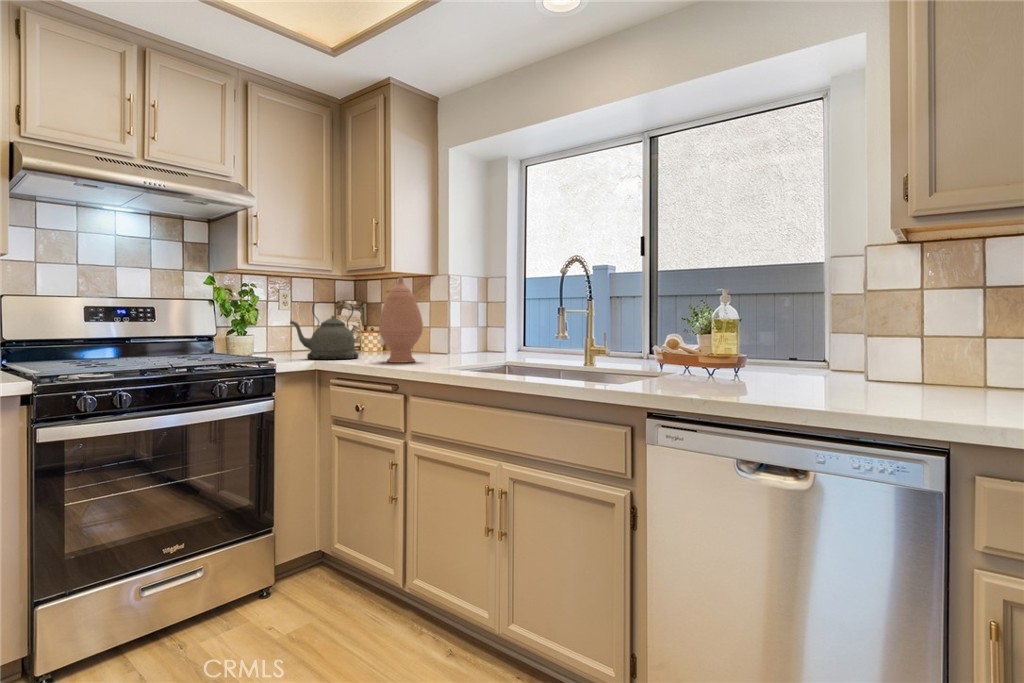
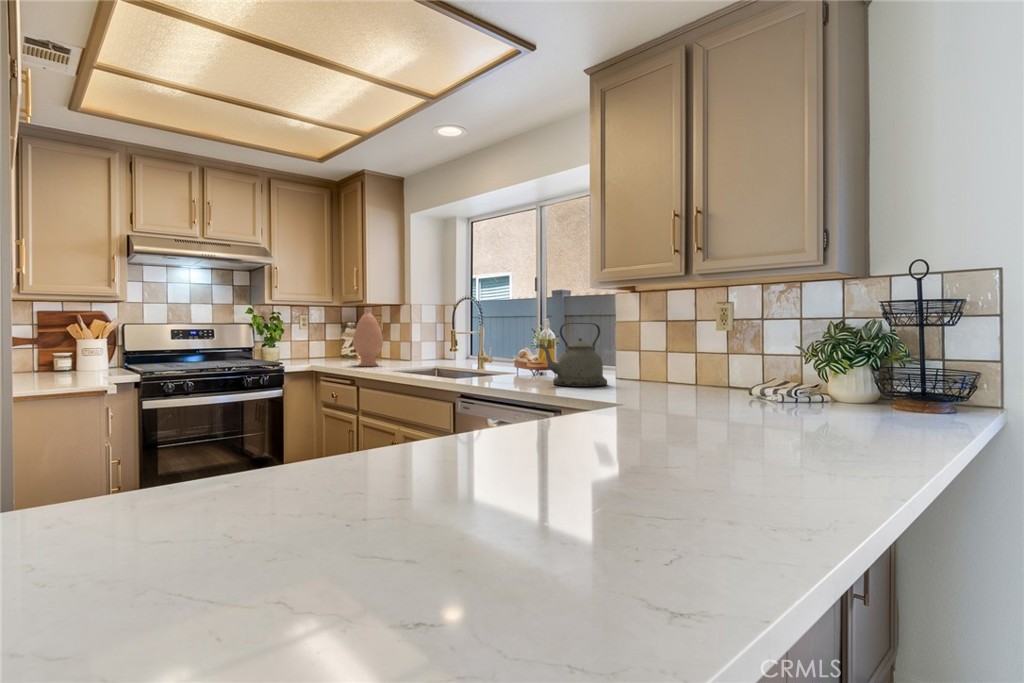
kettle: present [290,302,359,359] -> present [539,323,607,387]

